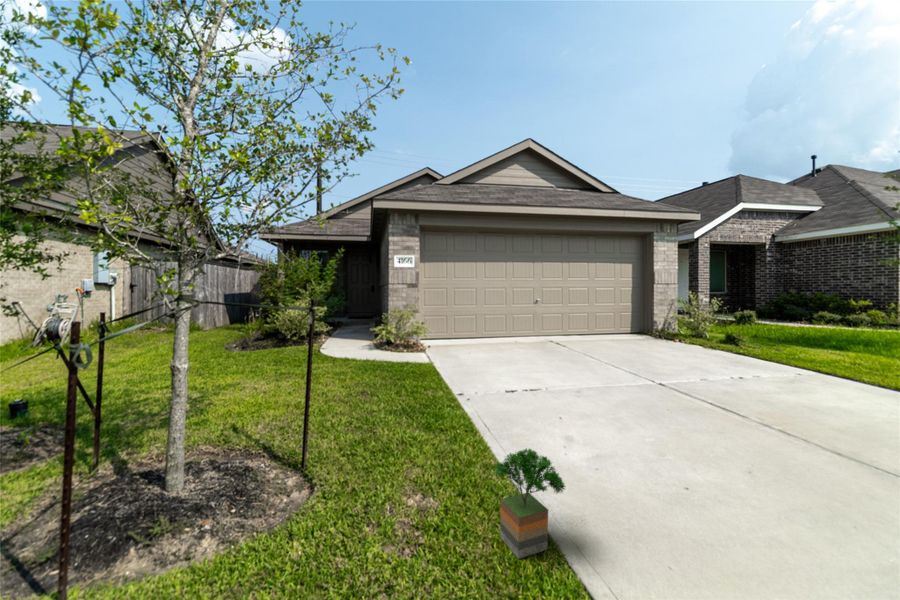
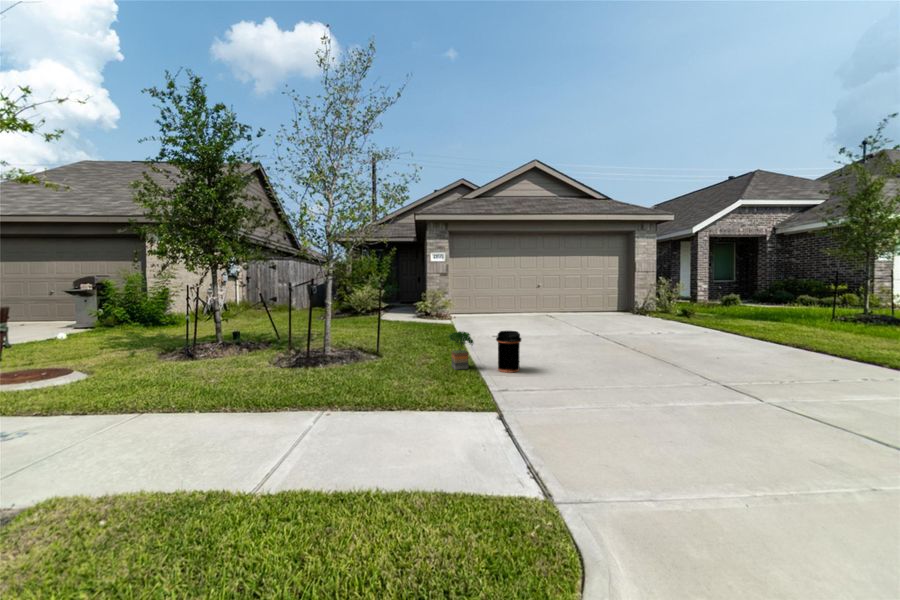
trash can: none [619,449,690,572] -> present [496,331,521,373]

